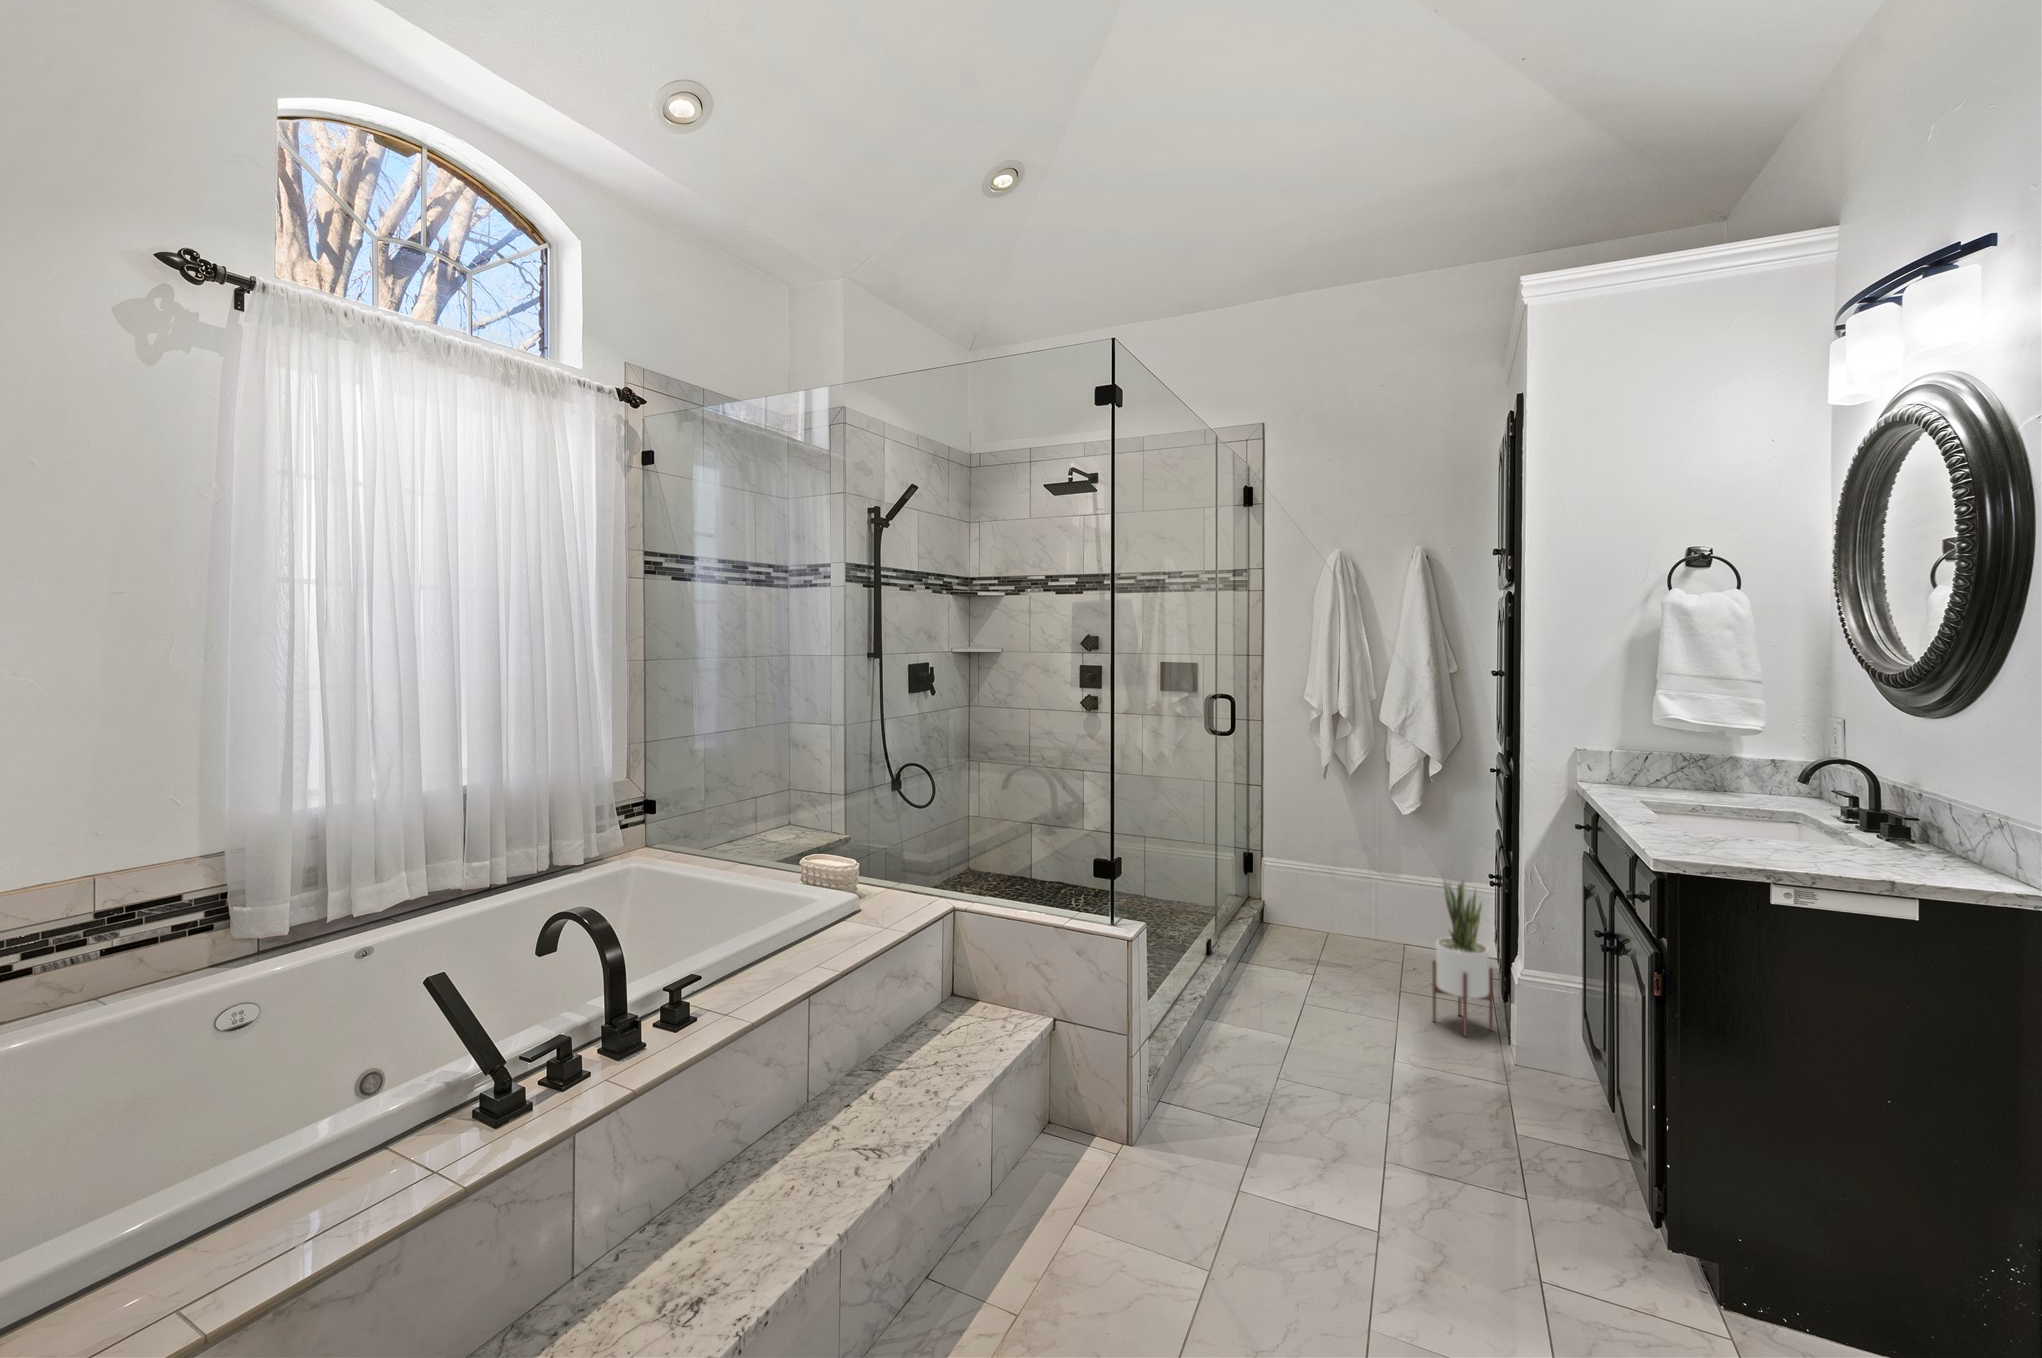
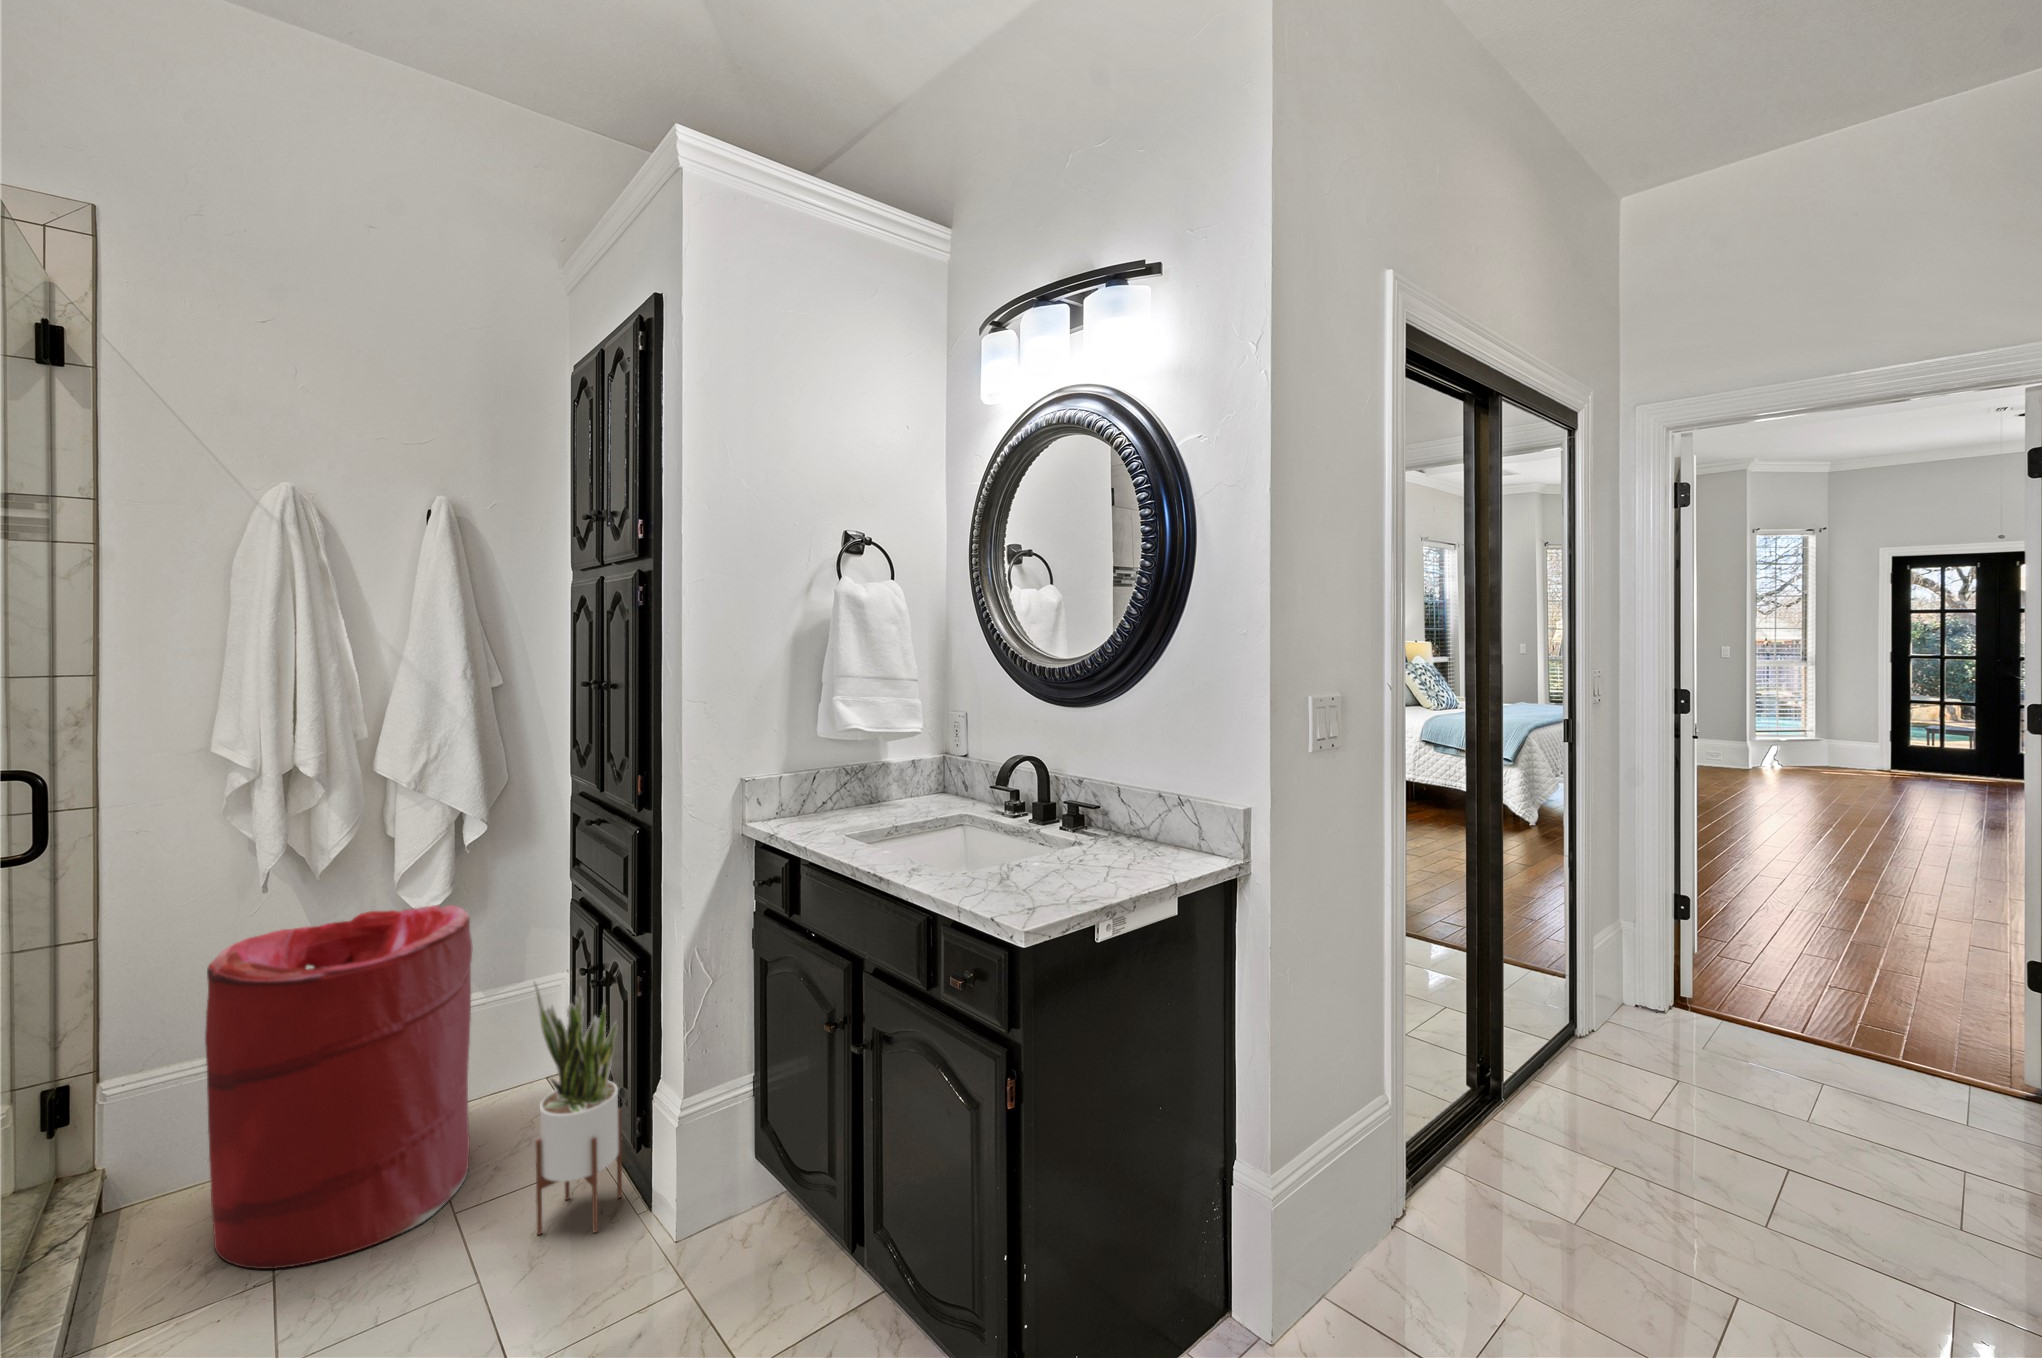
laundry hamper: none [1291,800,1422,988] -> present [205,905,472,1269]

